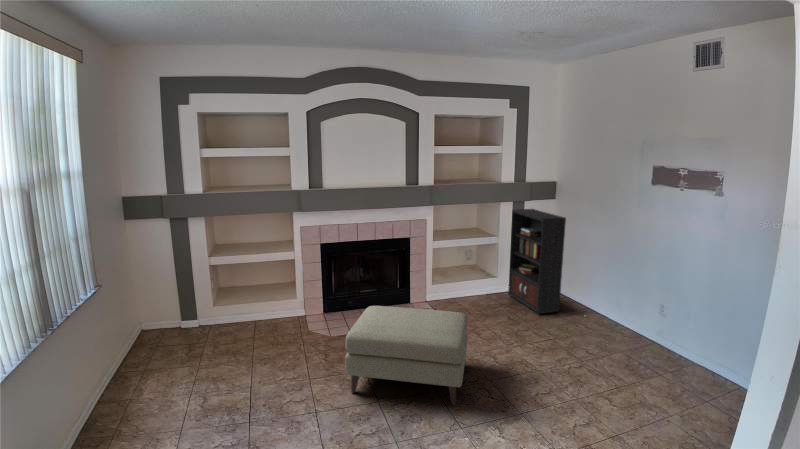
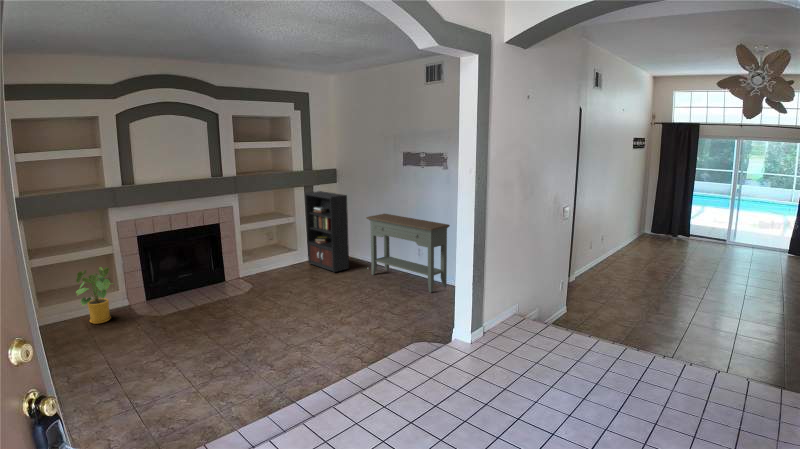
console table: none [590,247,733,382] -> present [366,214,450,293]
house plant: none [245,274,288,336] -> present [76,267,111,324]
ottoman: present [345,306,467,405] -> none [195,270,290,341]

